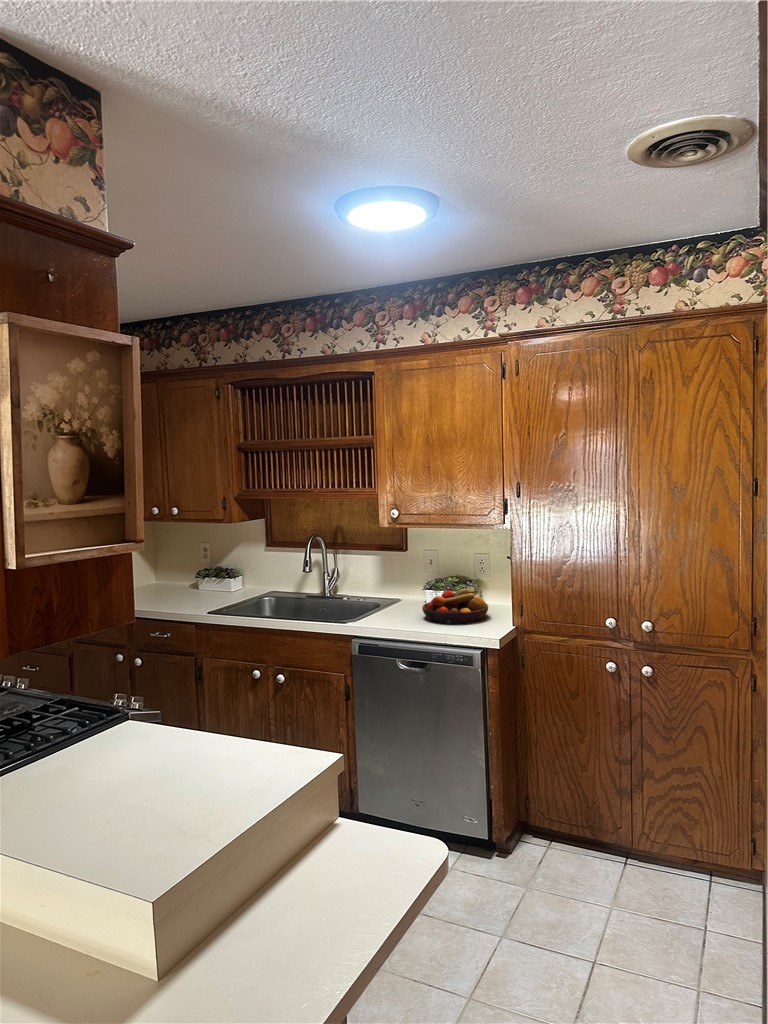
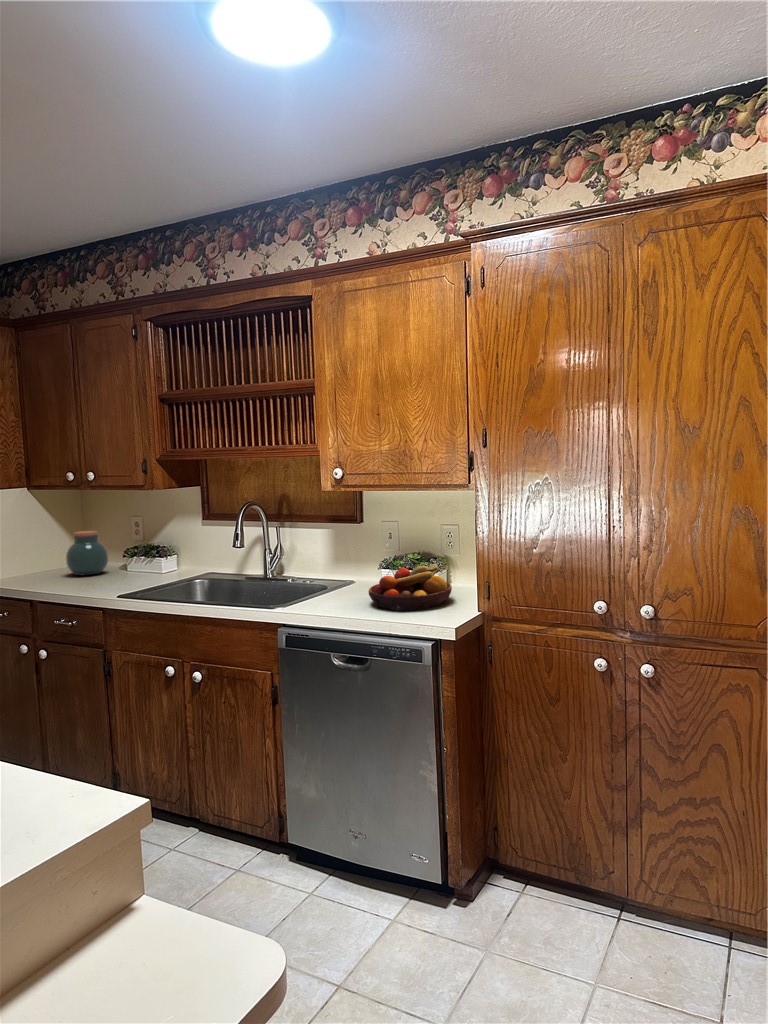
jar: none [151,555,185,593] -> present [66,531,108,575]

